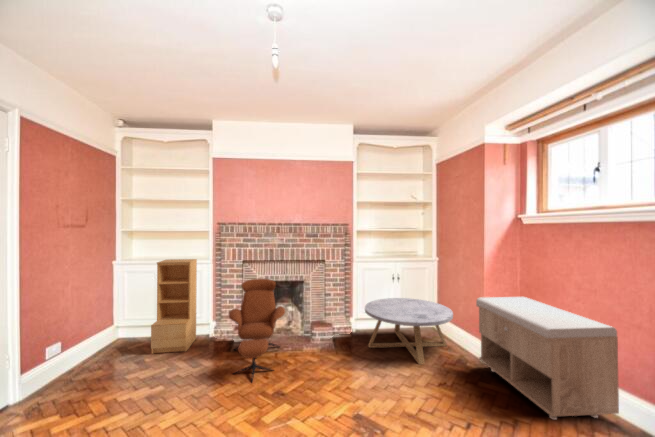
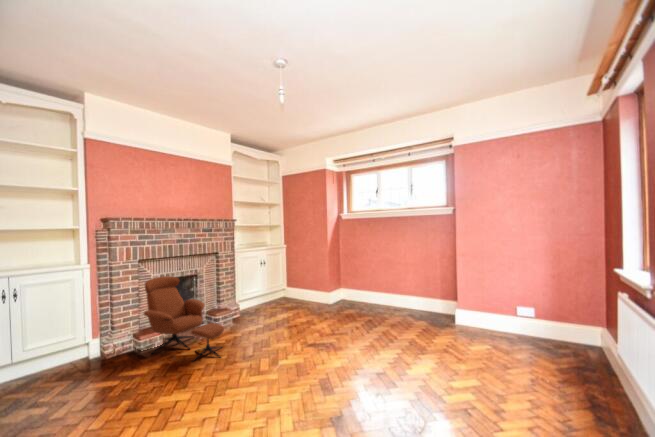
bookshelf: present [151,259,197,354] -> none [19,264,92,396]
storage bench: present [476,297,619,420] -> none [329,260,393,311]
coffee table: present [365,298,453,364] -> none [251,276,313,316]

